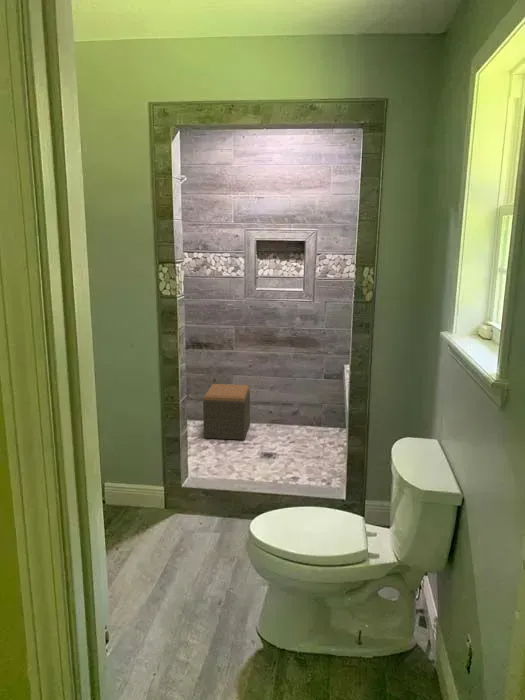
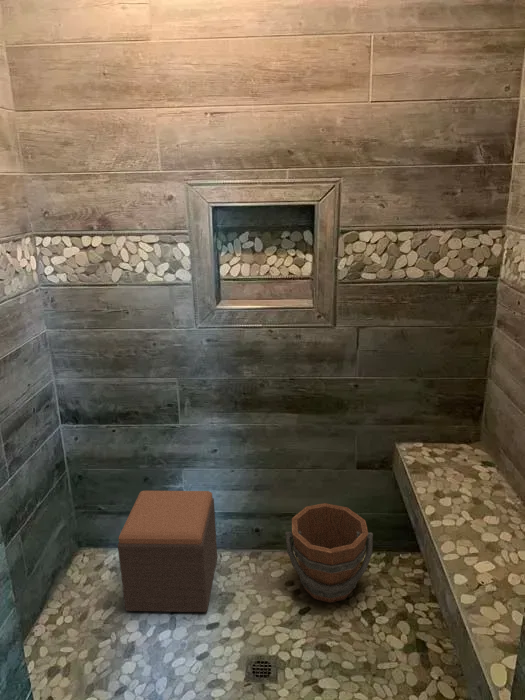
bucket: none [286,395,330,440] -> present [285,503,373,603]

